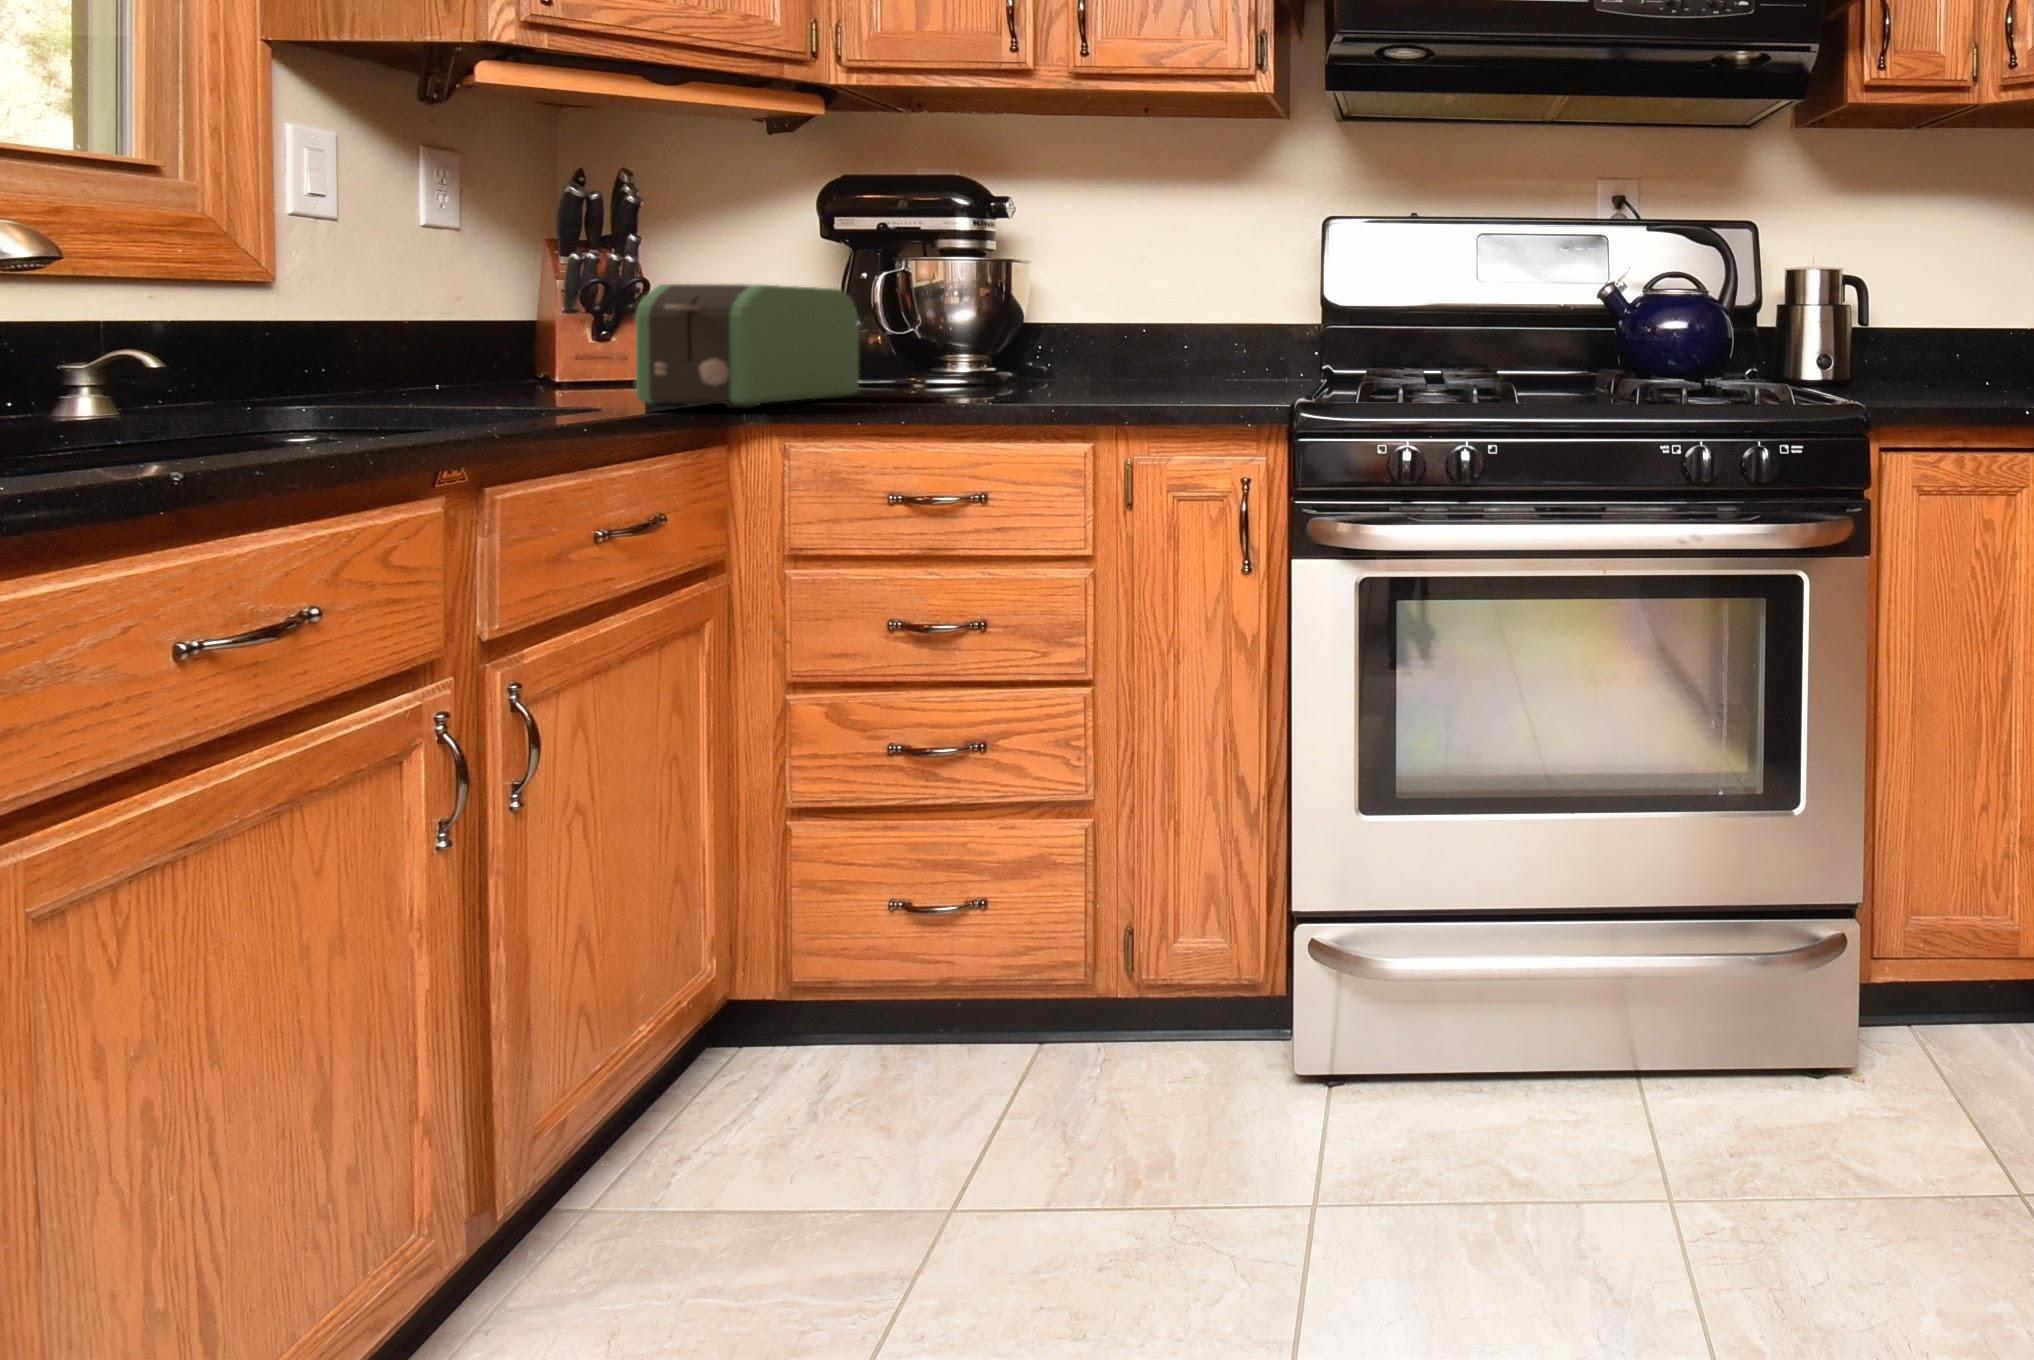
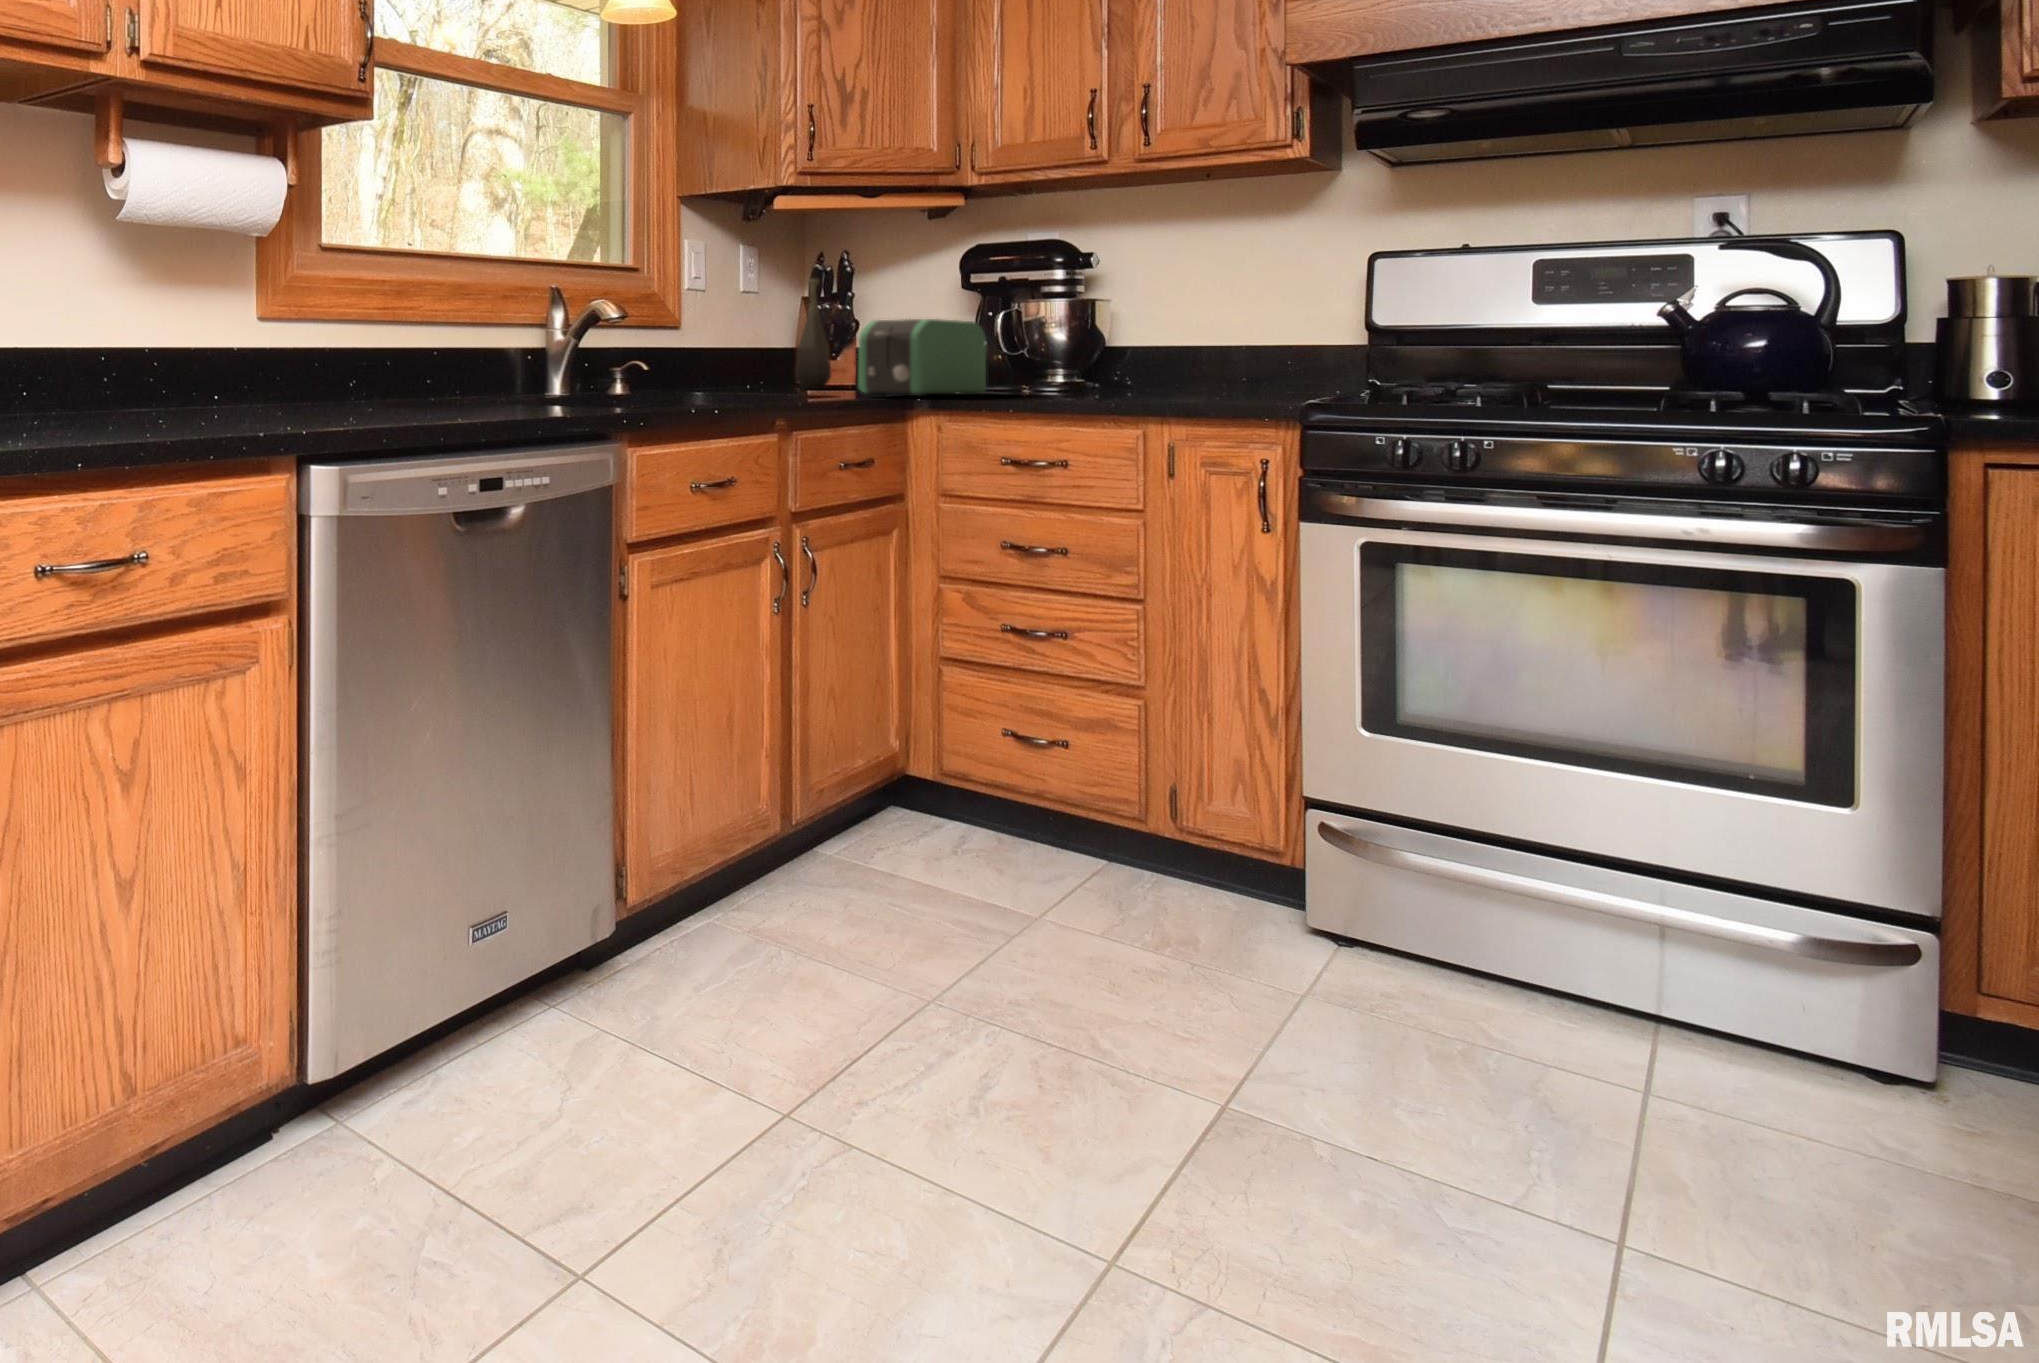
bottle: none [534,211,602,386] -> present [796,279,831,389]

